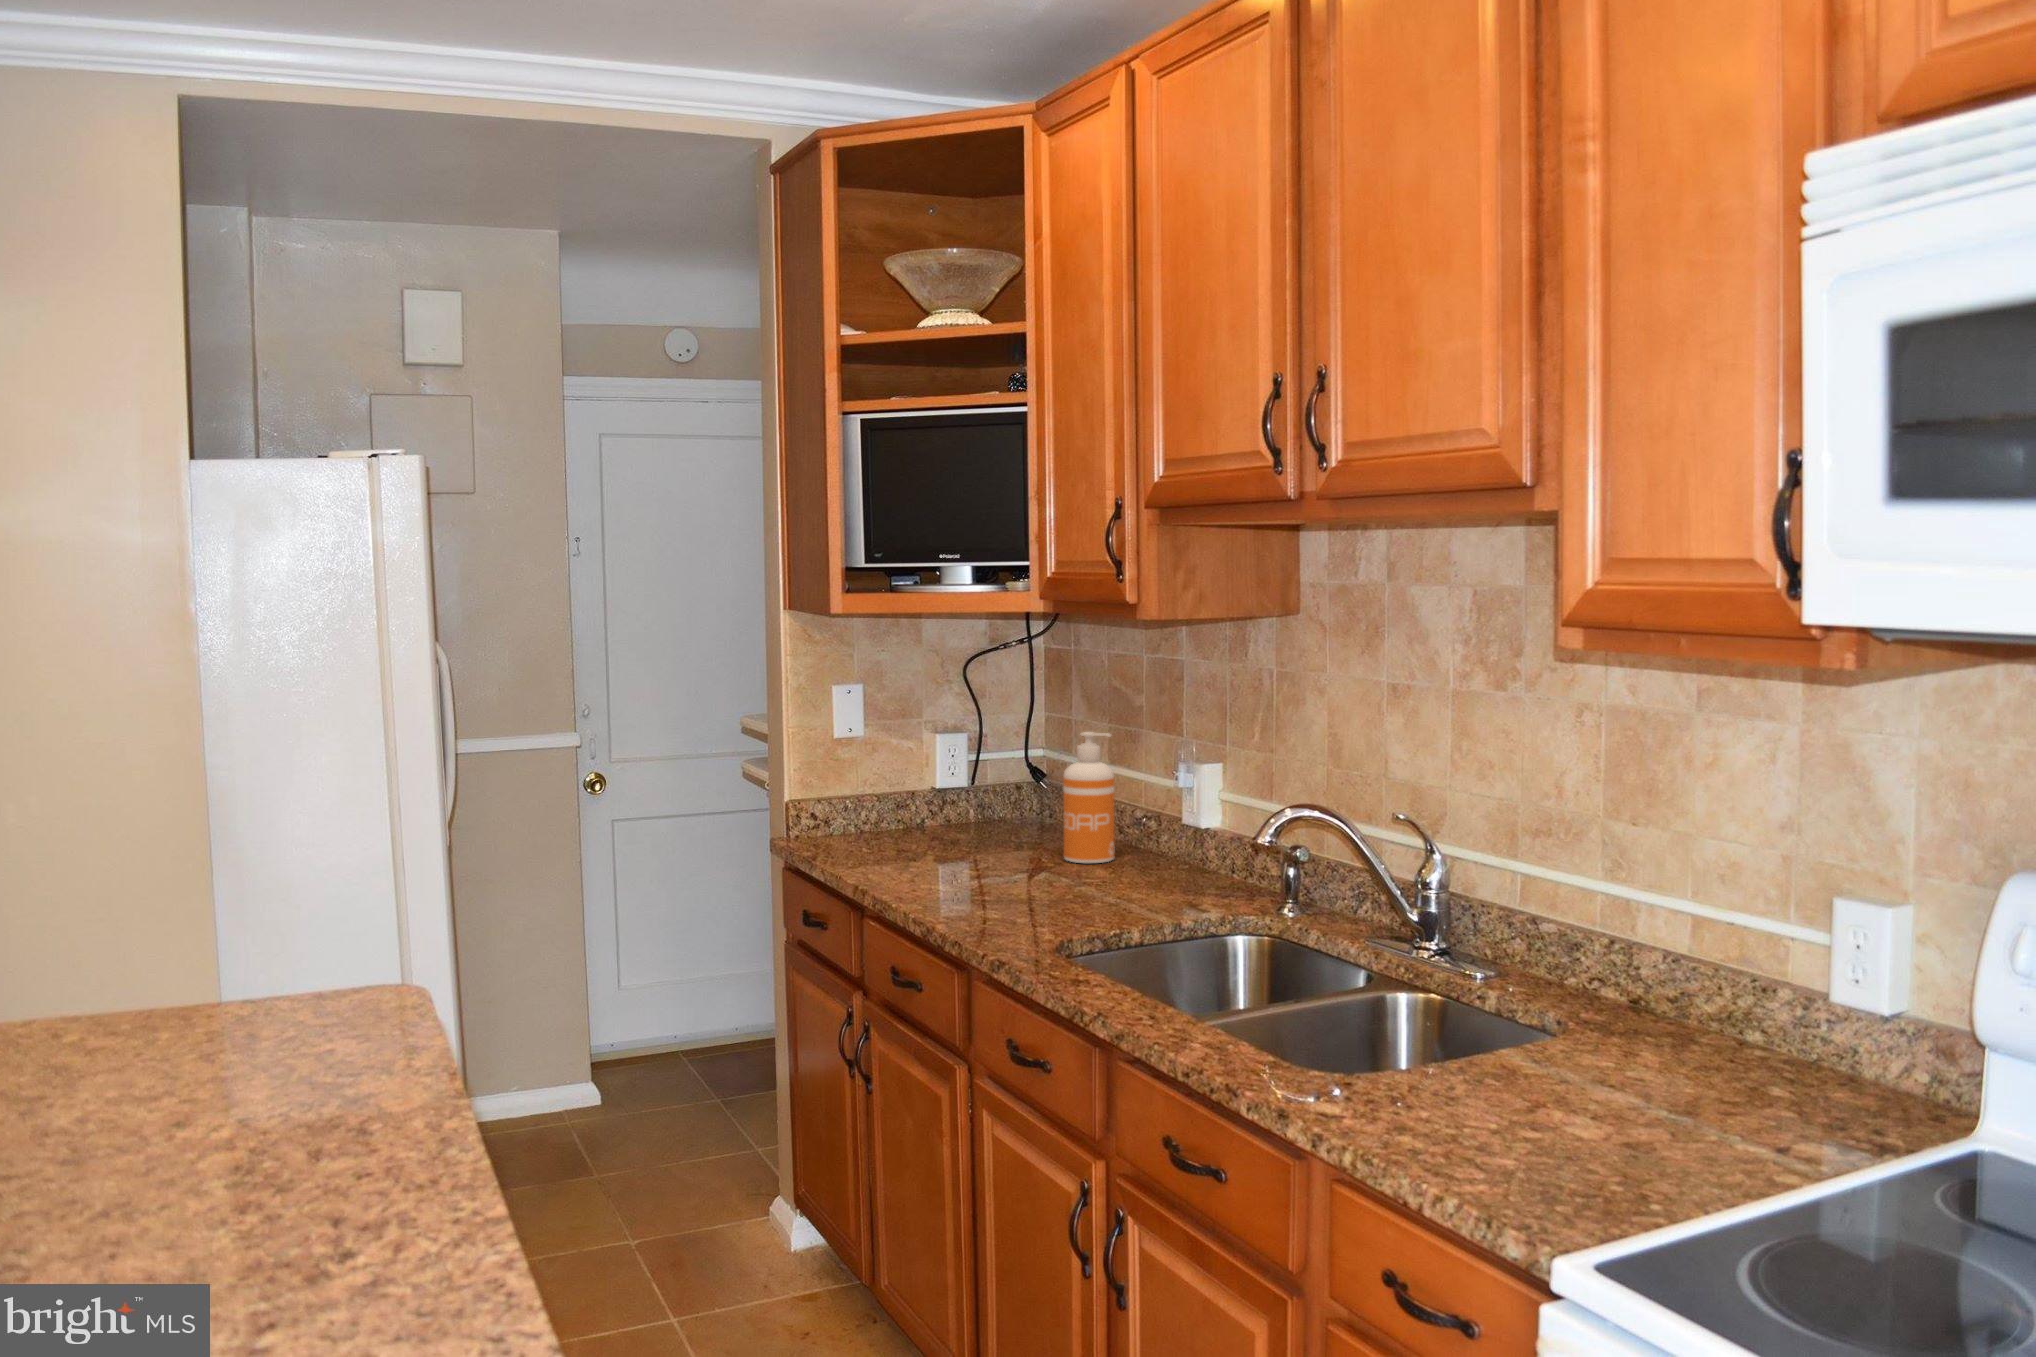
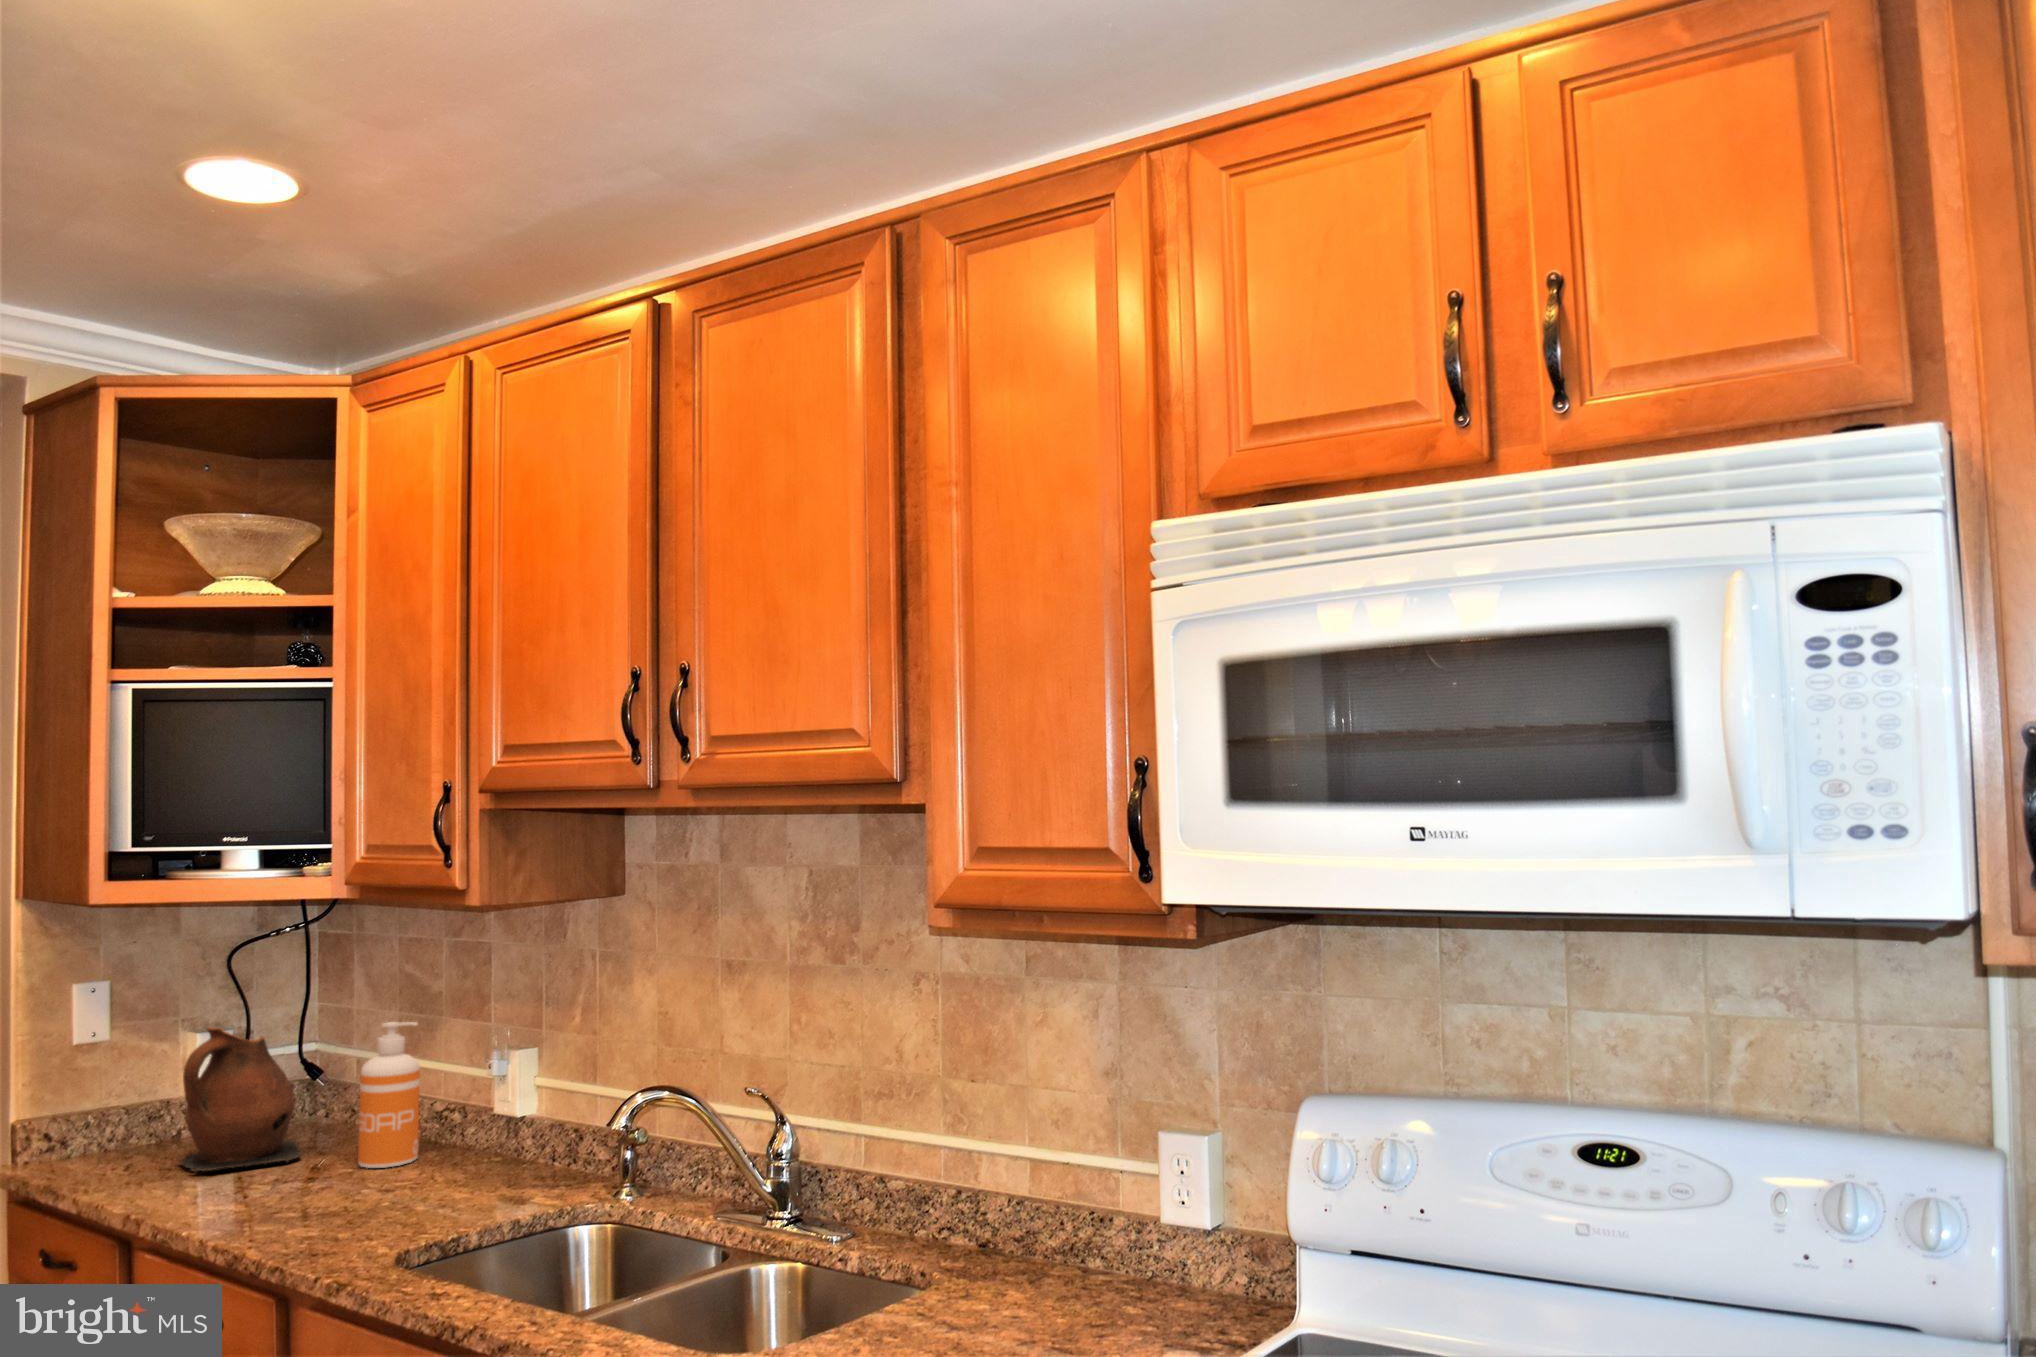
ceramic pitcher: none [923,725,1020,851] -> present [180,1027,301,1171]

